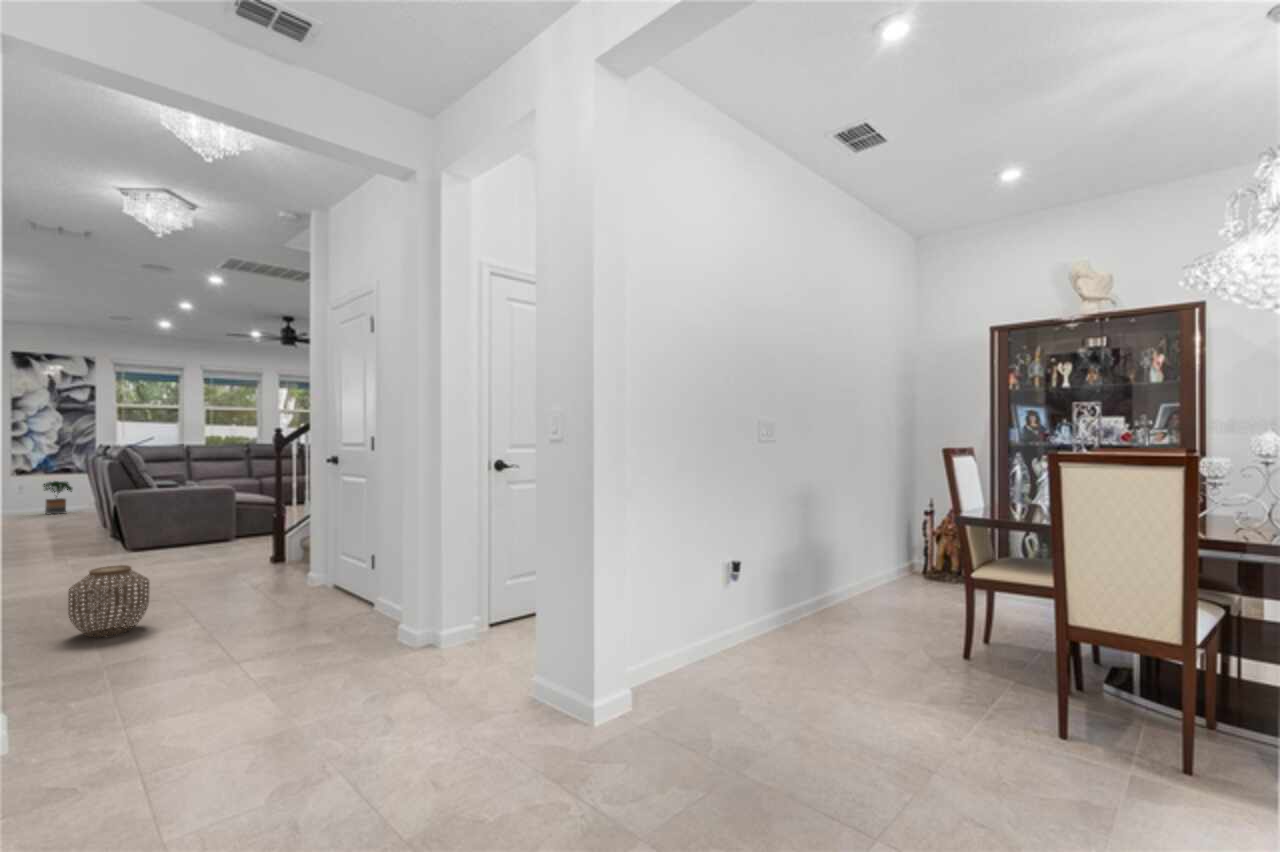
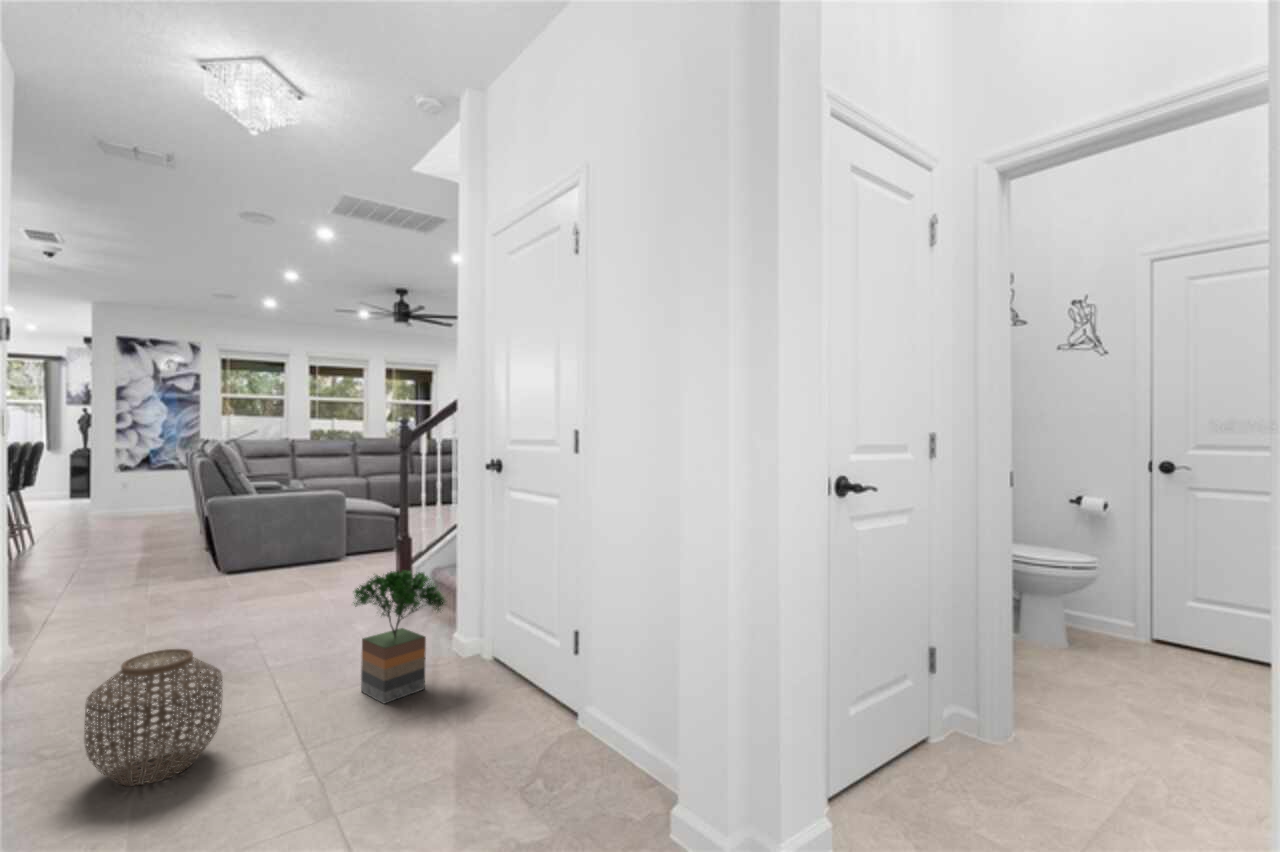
potted tree: present [43,481,72,515] -> present [353,570,445,703]

